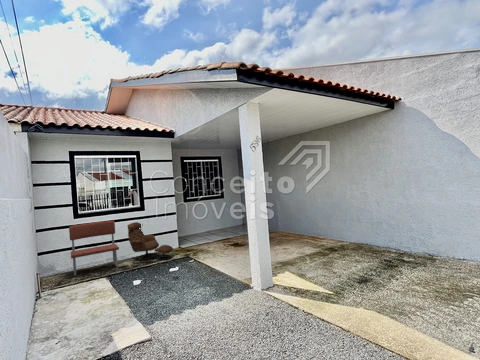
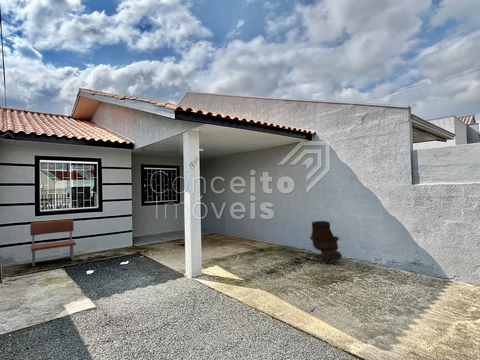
lounge chair: present [127,222,173,261] -> present [310,221,342,263]

